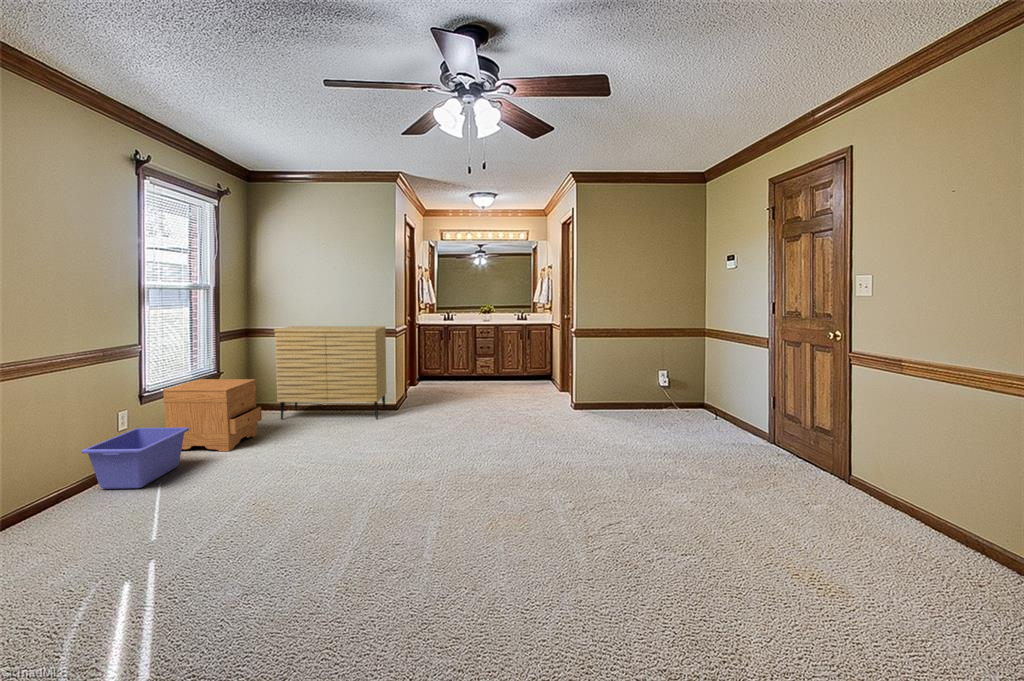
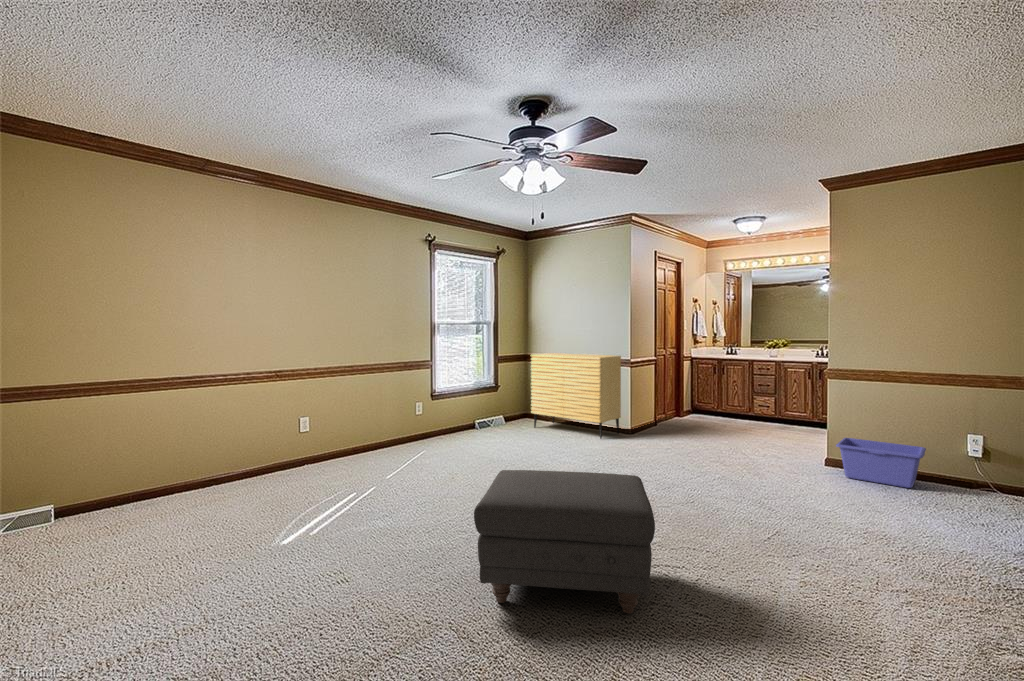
nightstand: present [163,379,262,451] -> none [444,389,507,442]
storage bin: present [81,427,189,489] -> present [836,438,926,488]
ottoman: none [473,443,672,607] -> present [474,470,655,614]

